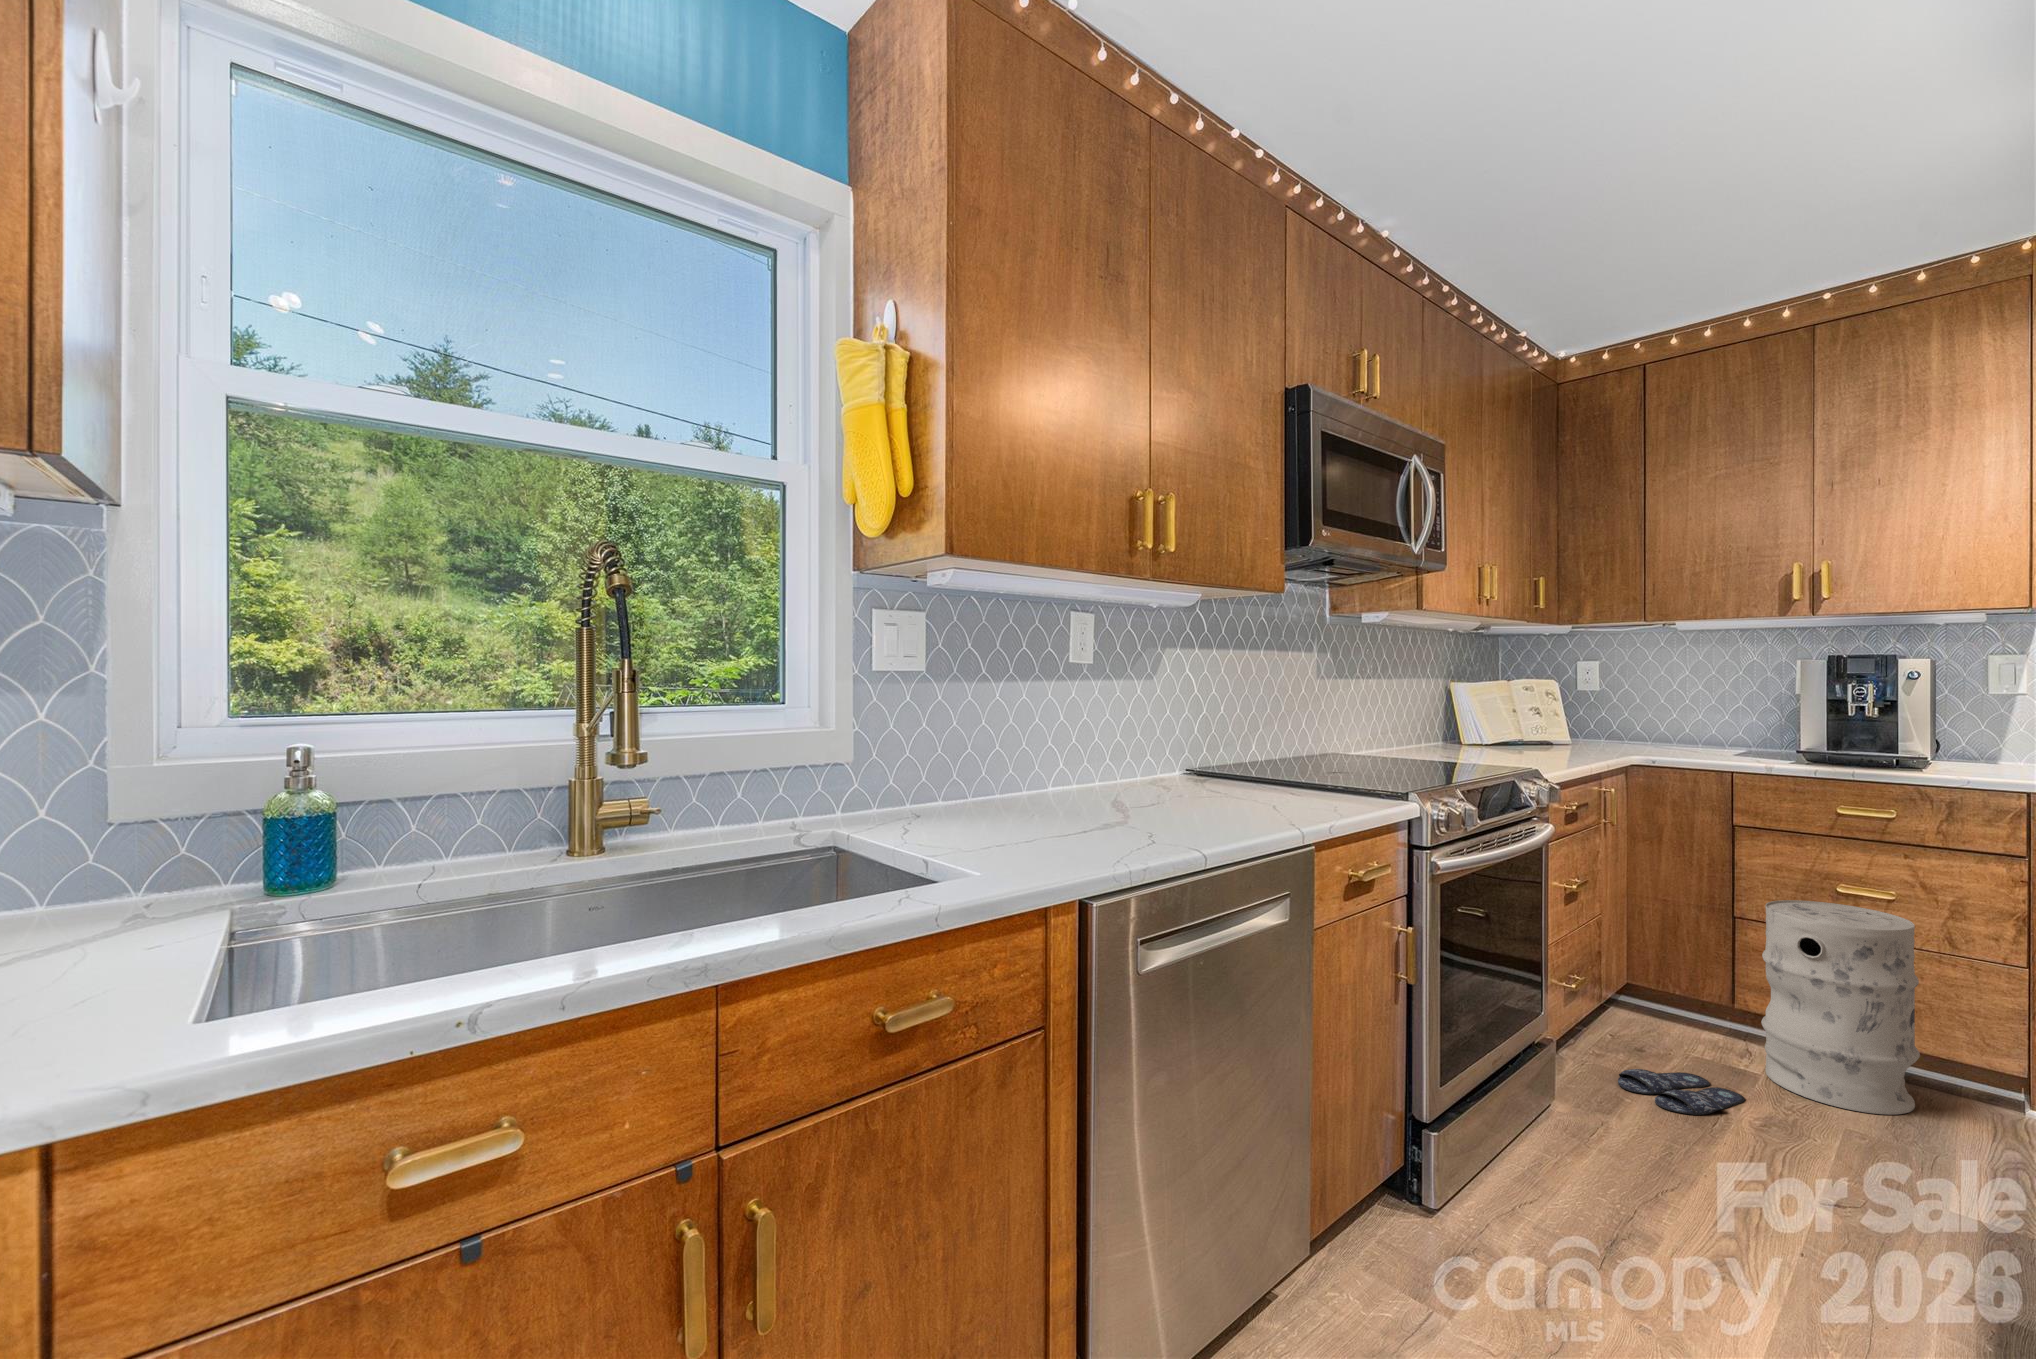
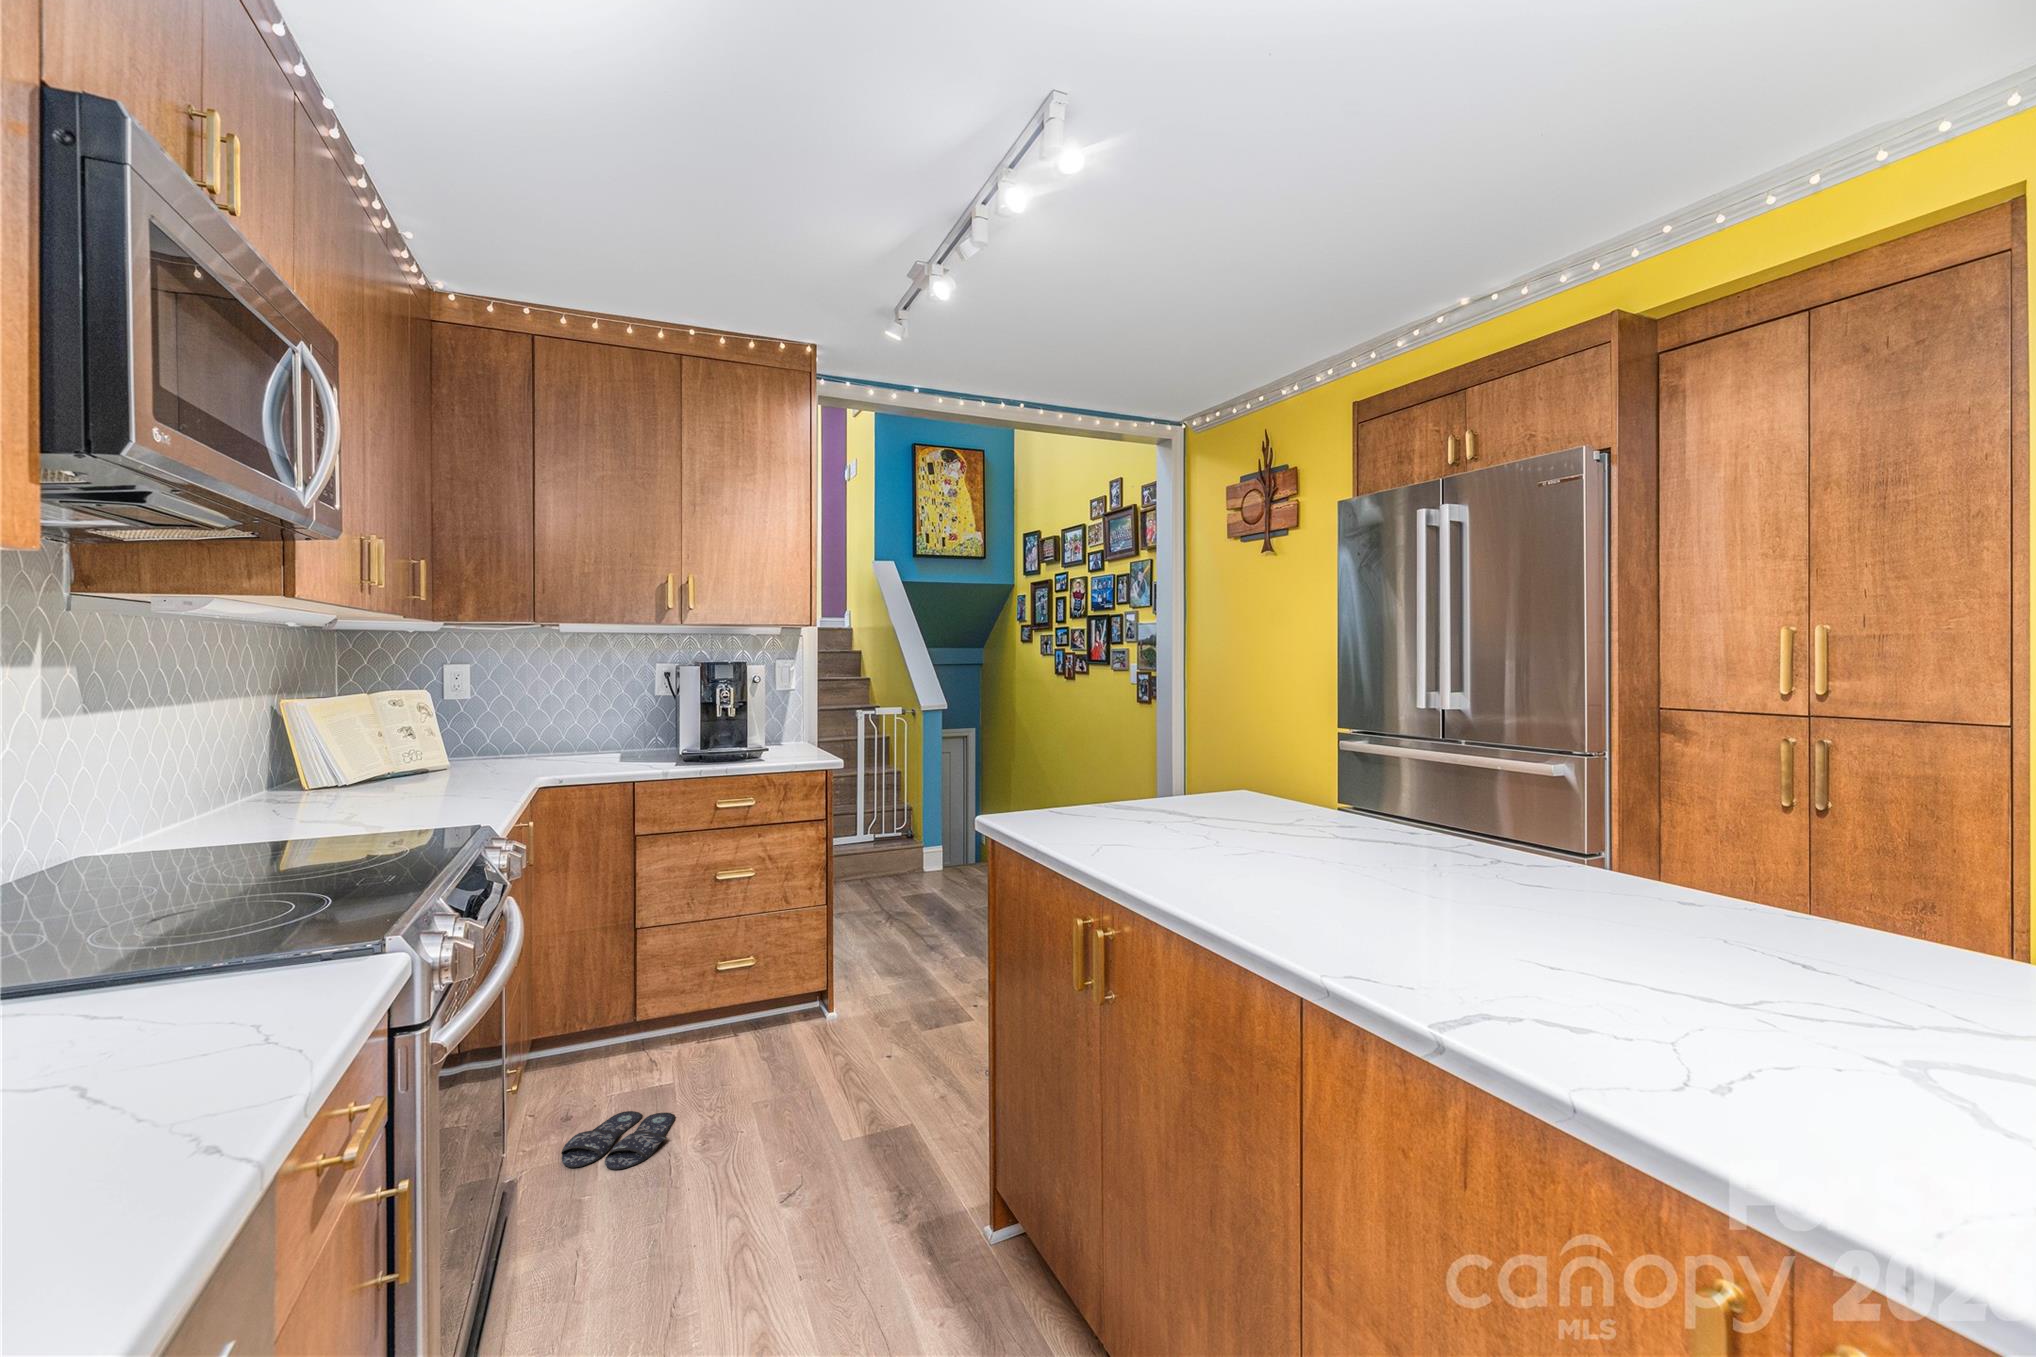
trash can: present [1761,900,1920,1115] -> none [671,892,783,1087]

